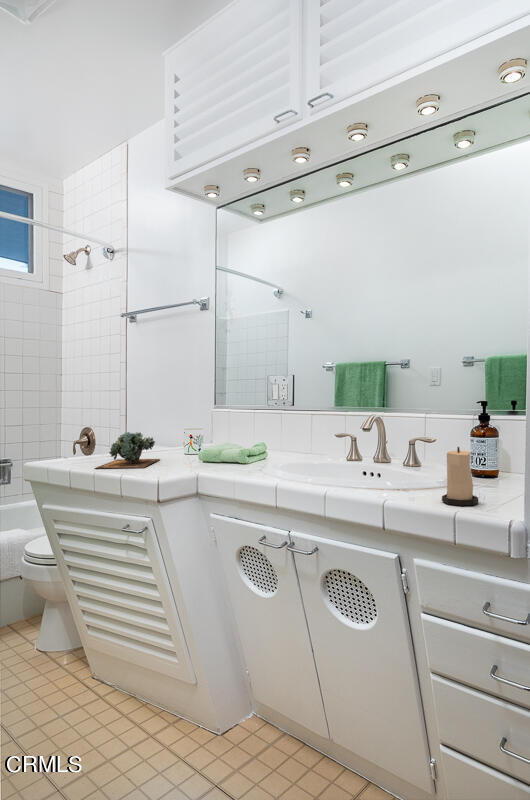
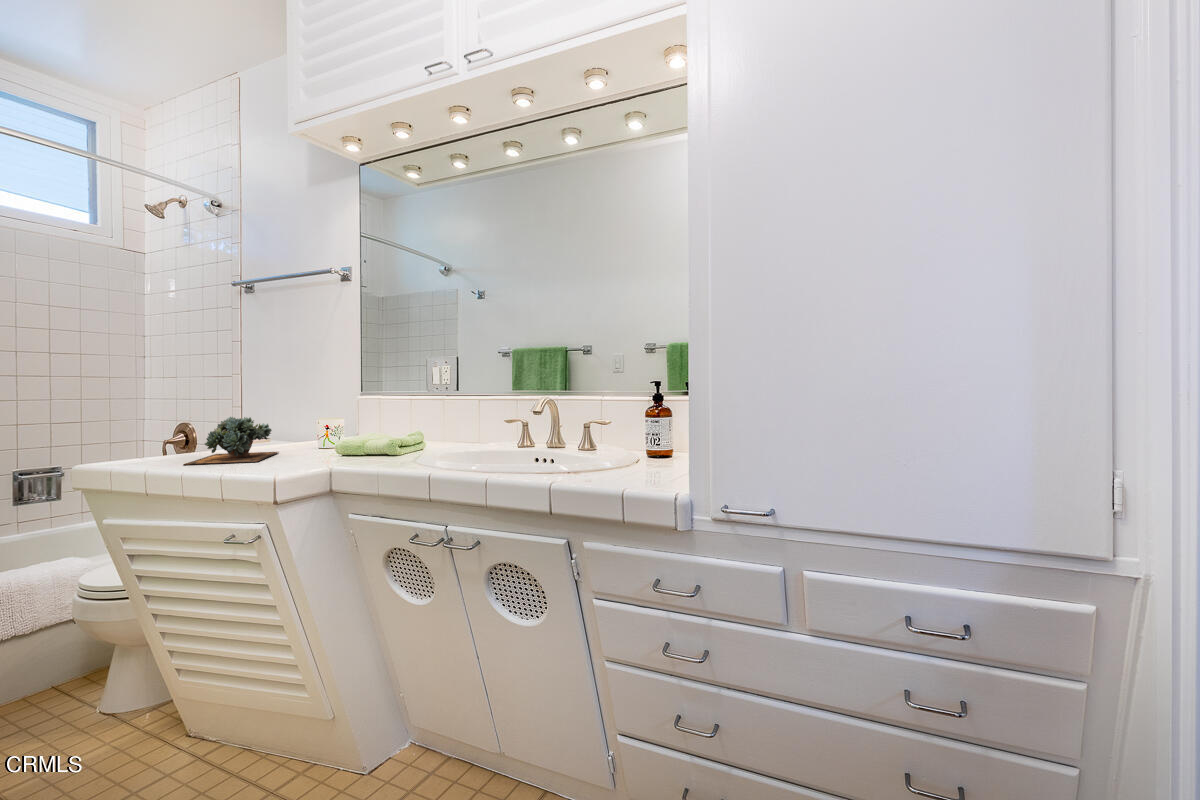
candle: present [442,447,478,506] -> none [613,423,649,483]

